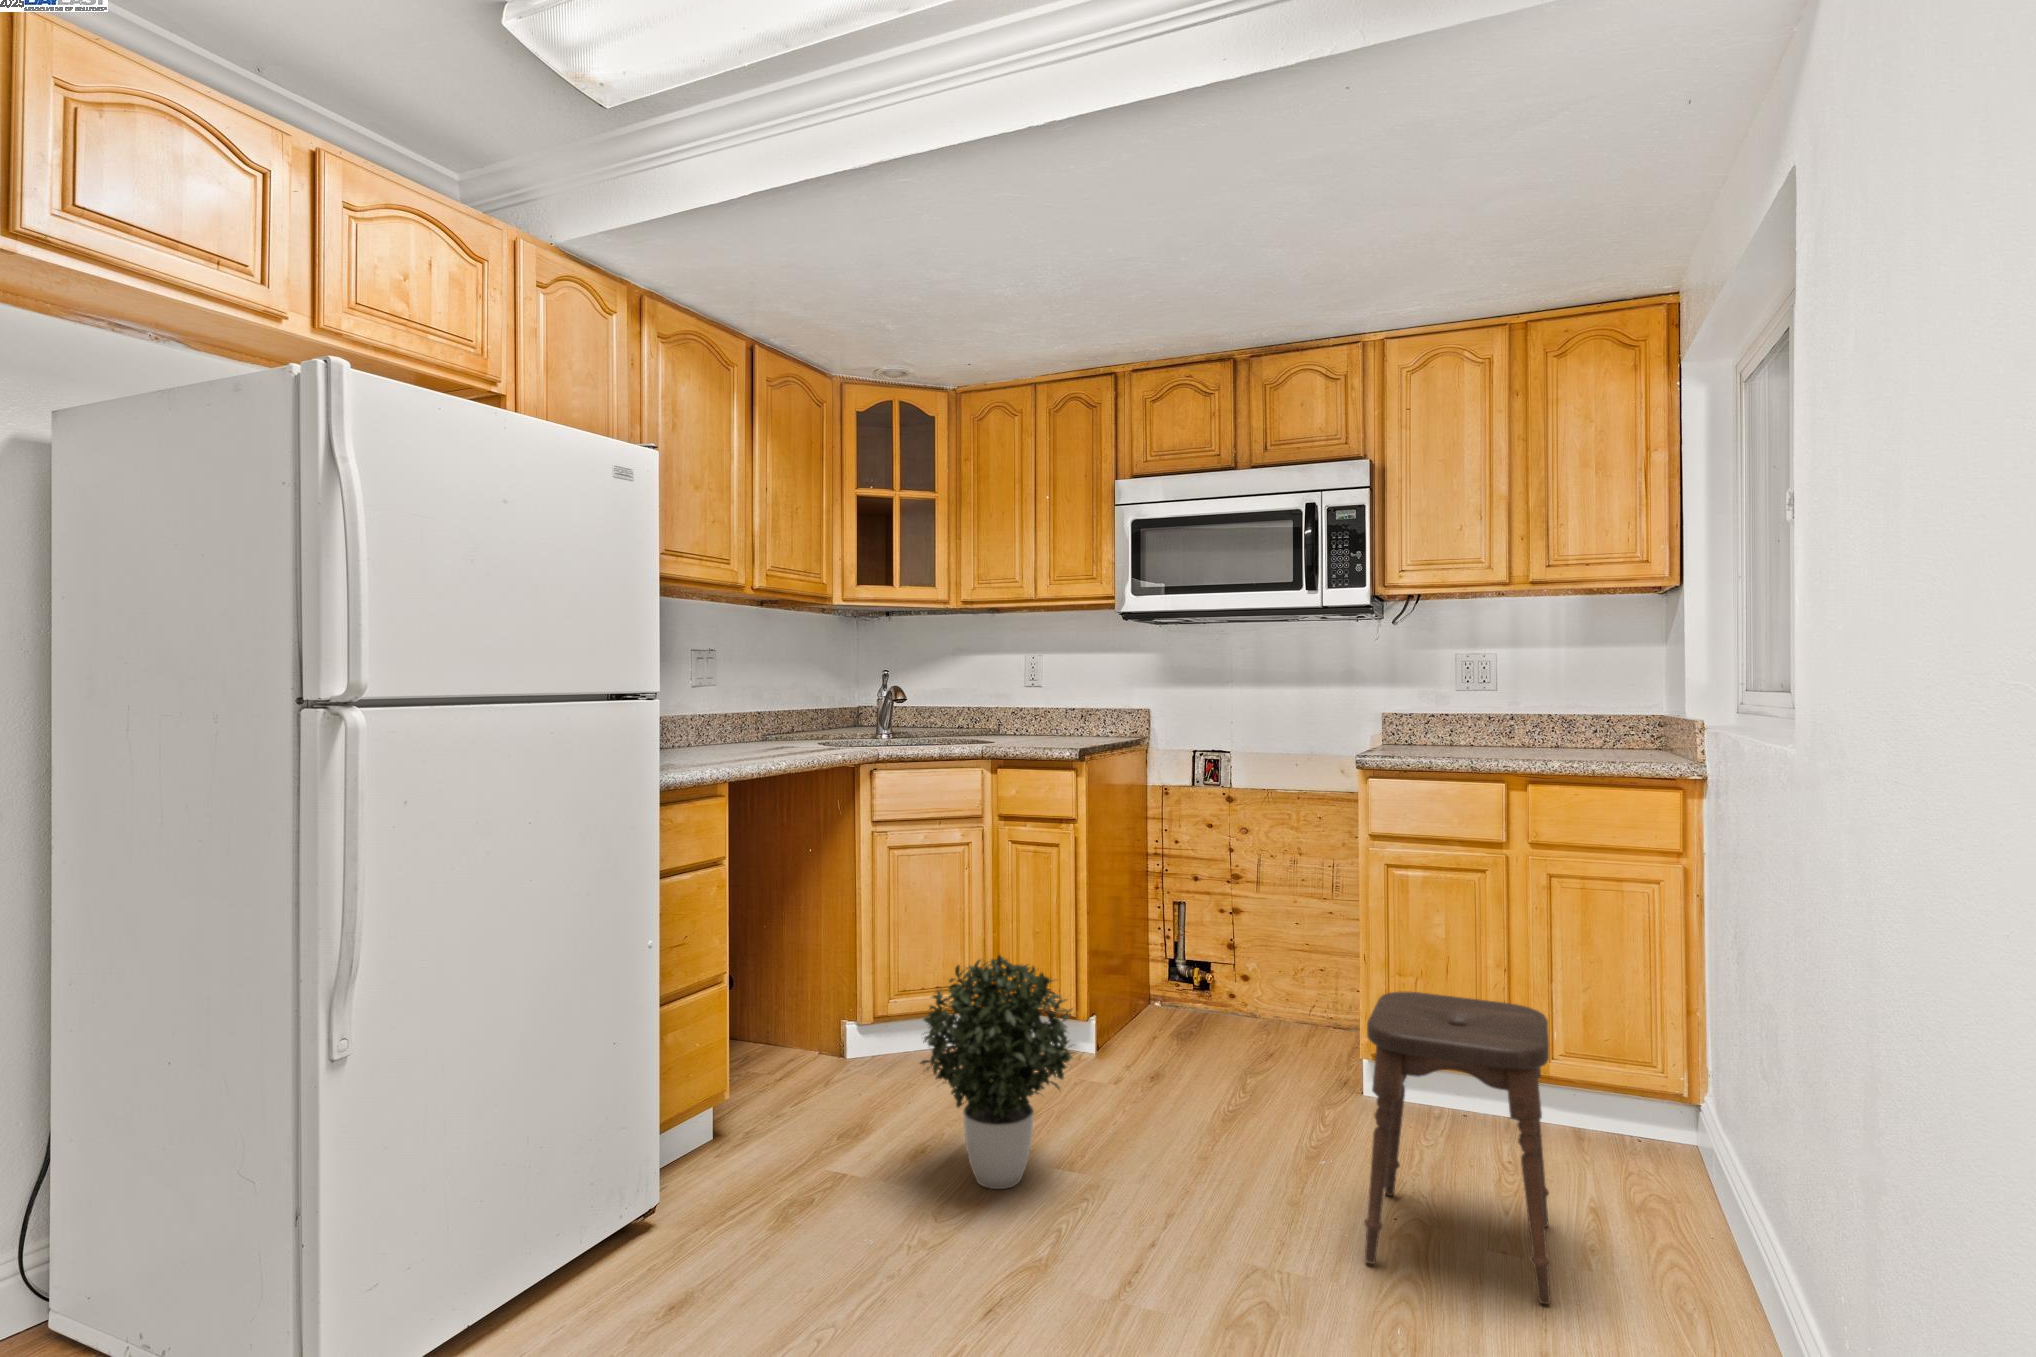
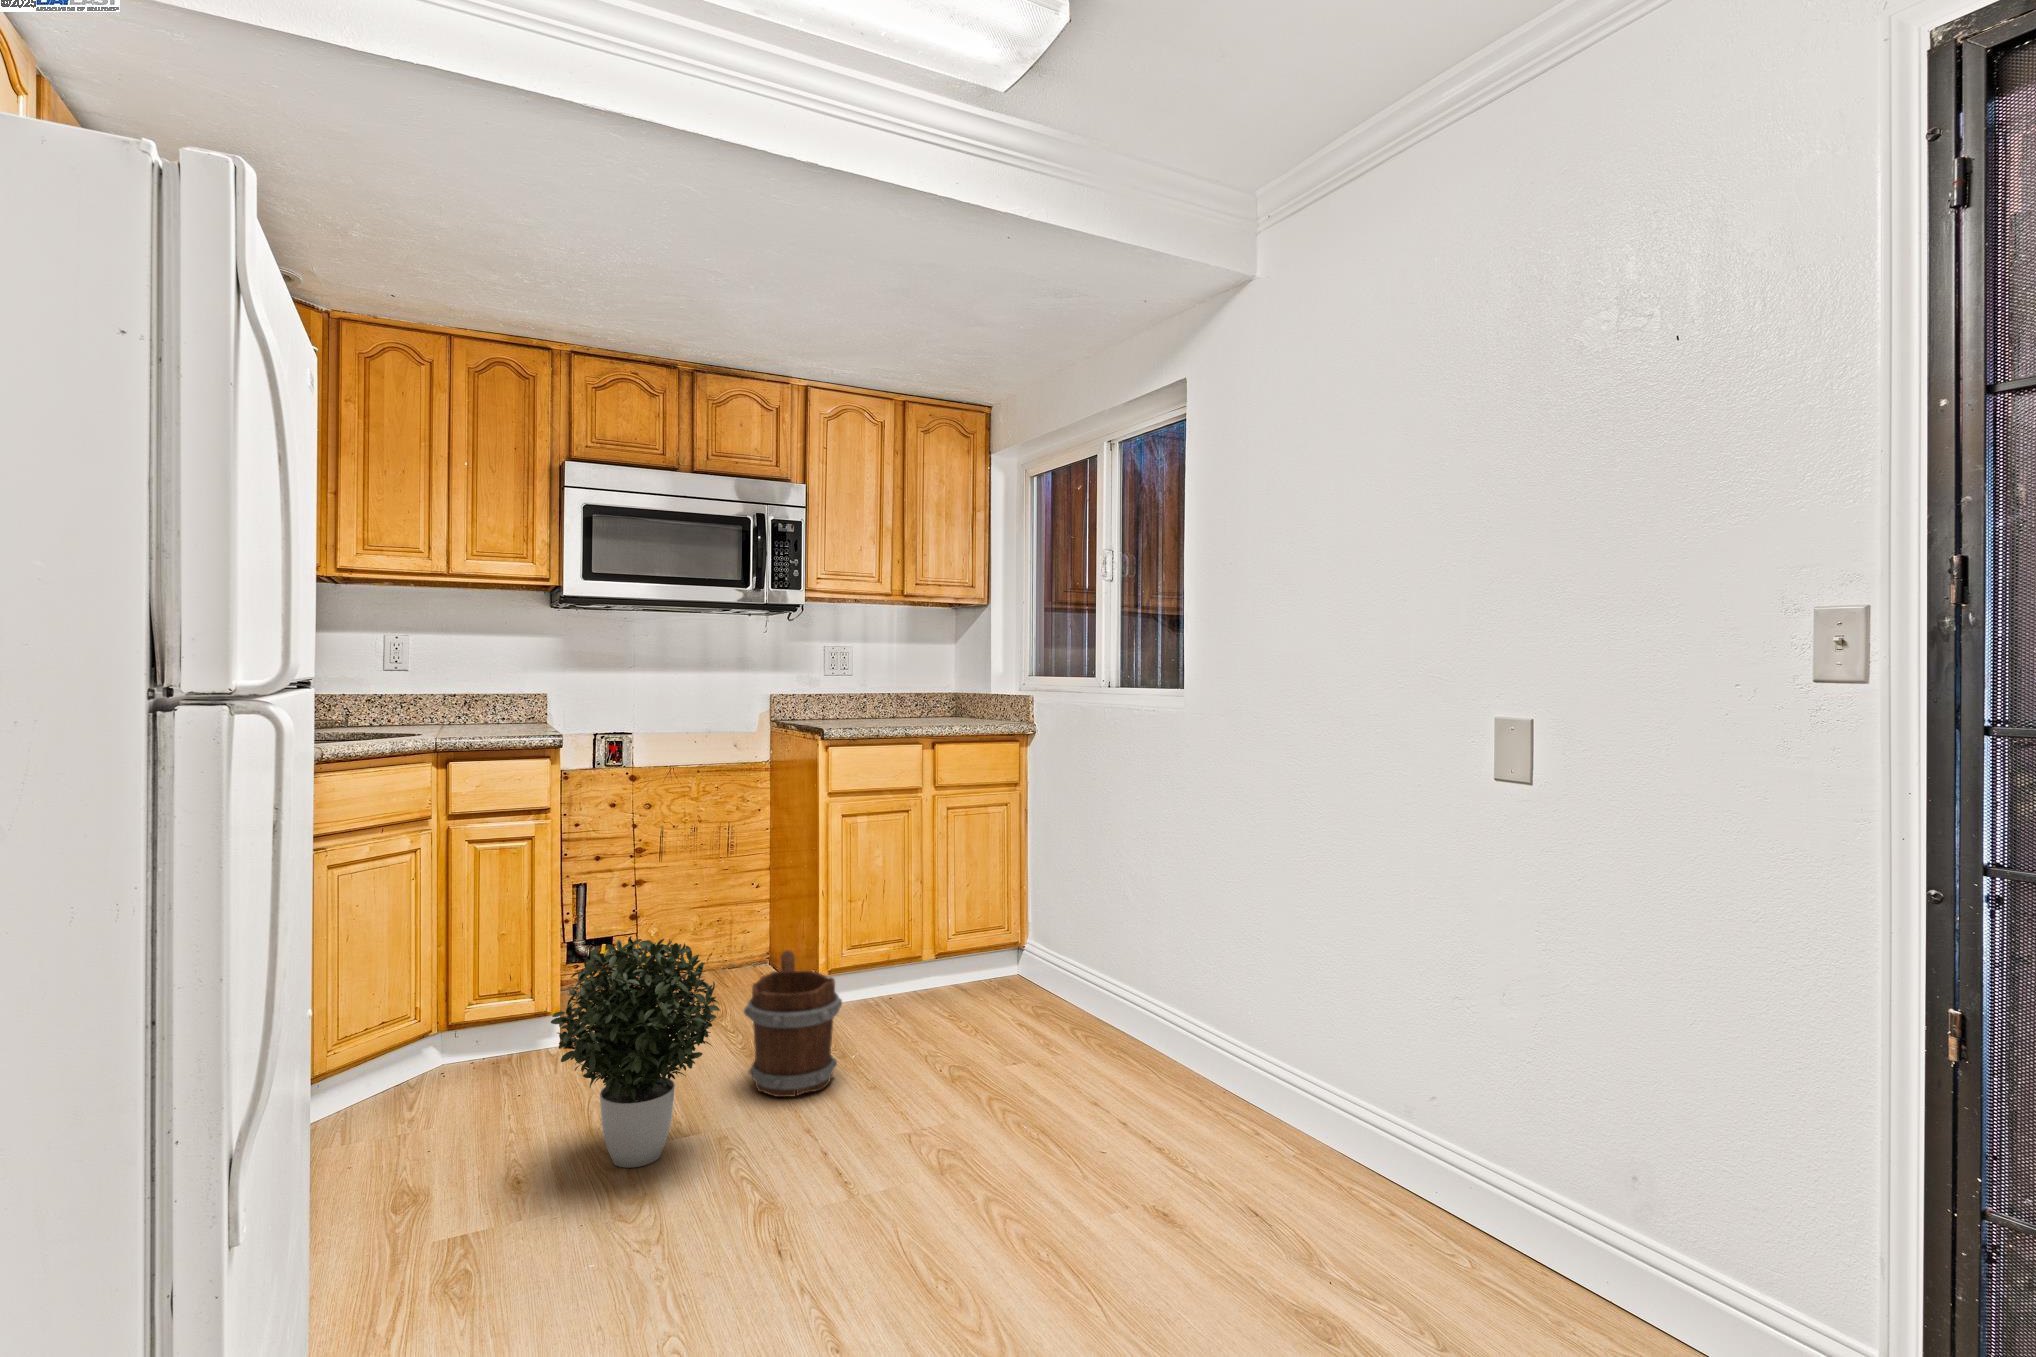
stool: present [1364,992,1551,1304] -> none [915,892,1062,1092]
bucket: none [1160,1013,1268,1189] -> present [744,950,842,1097]

